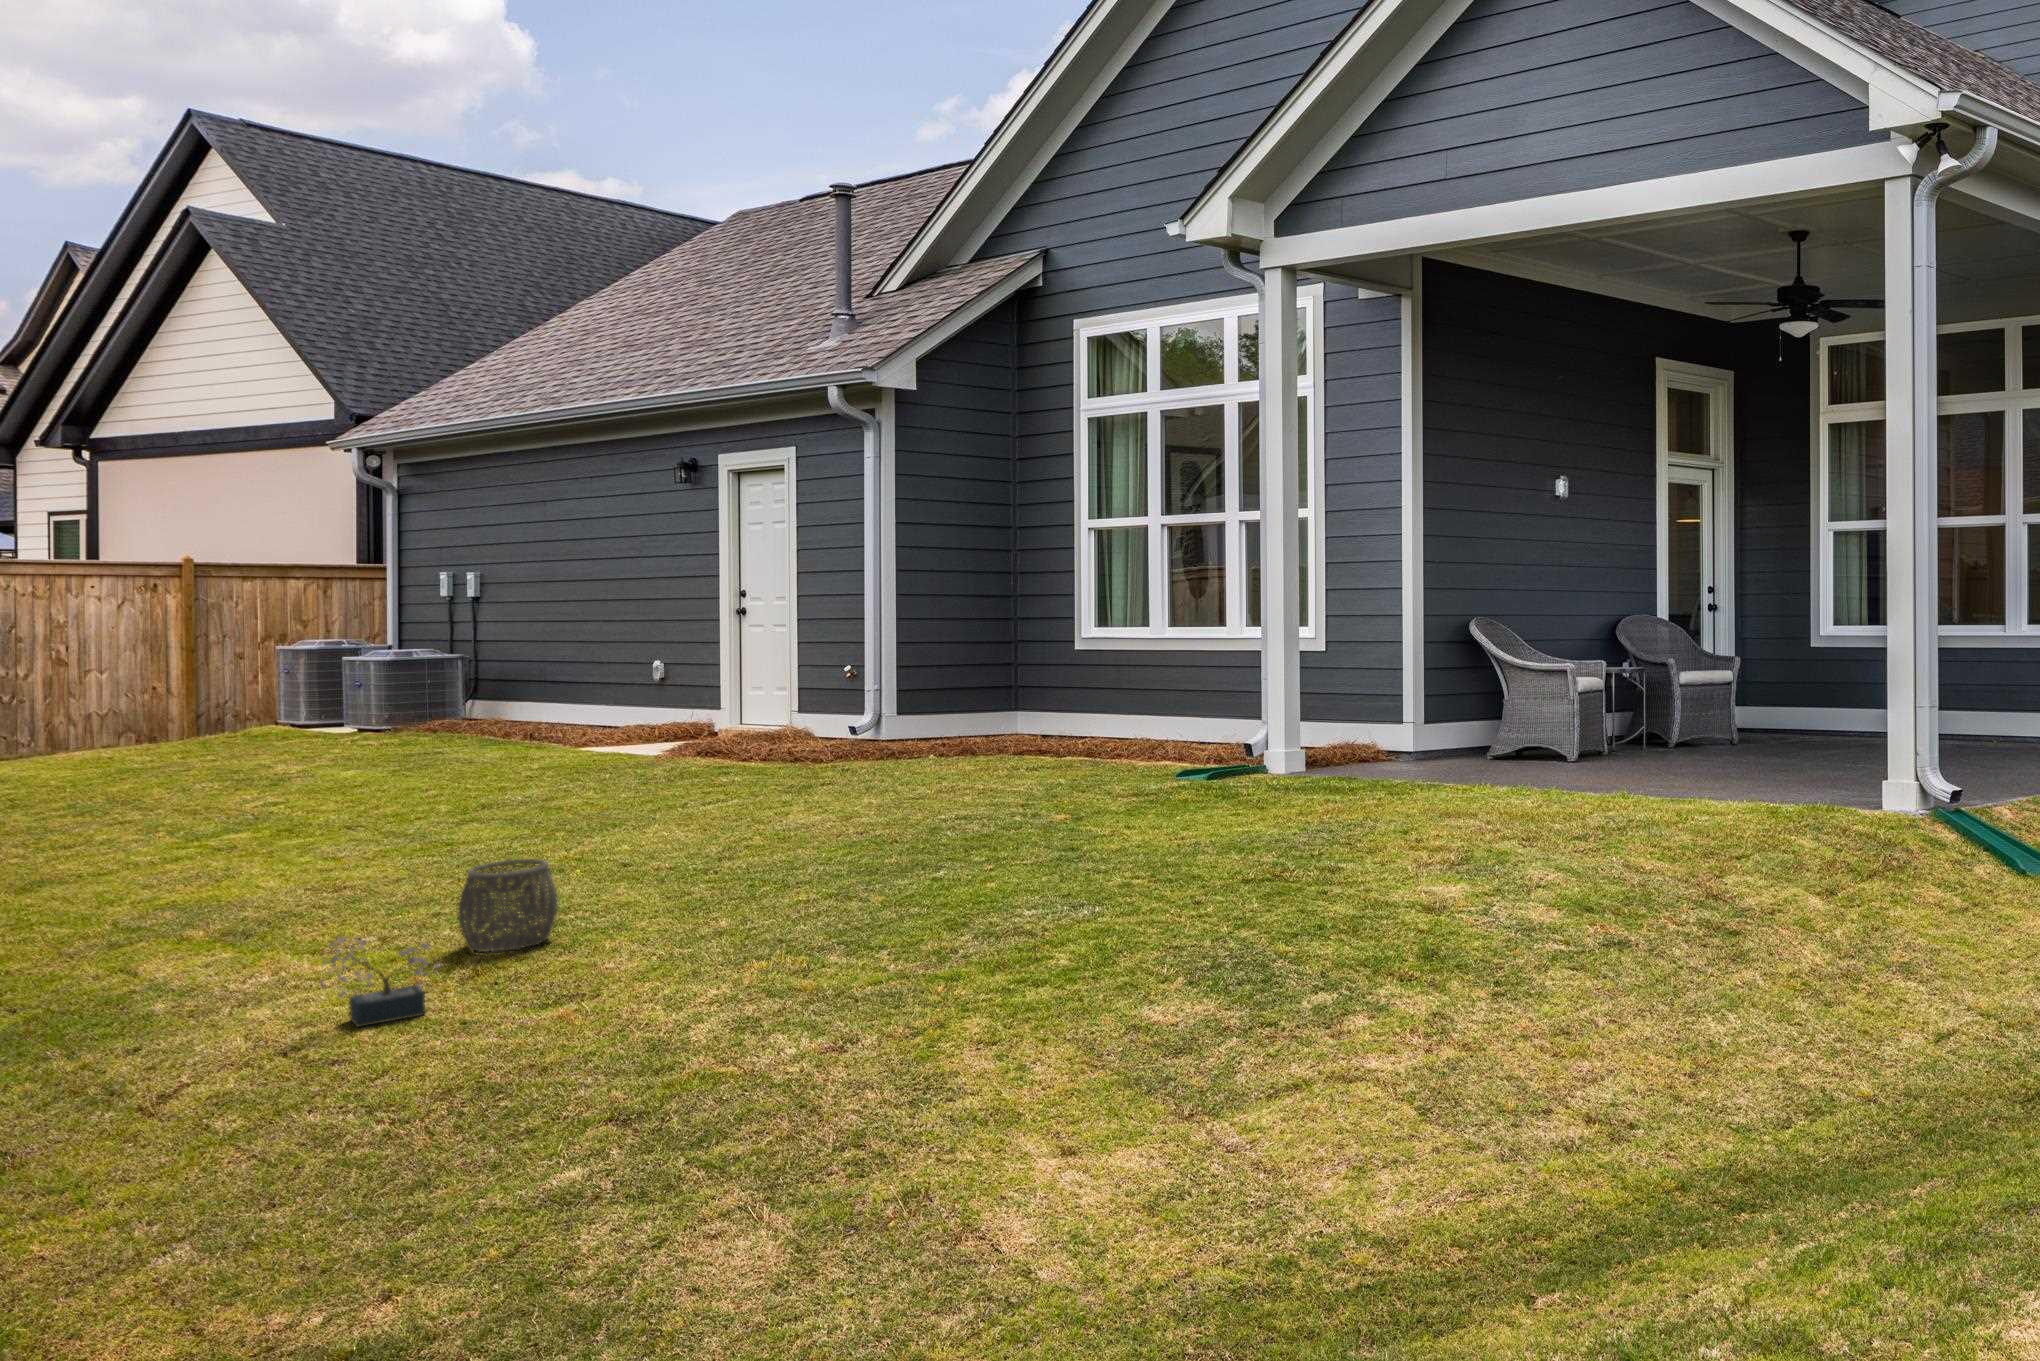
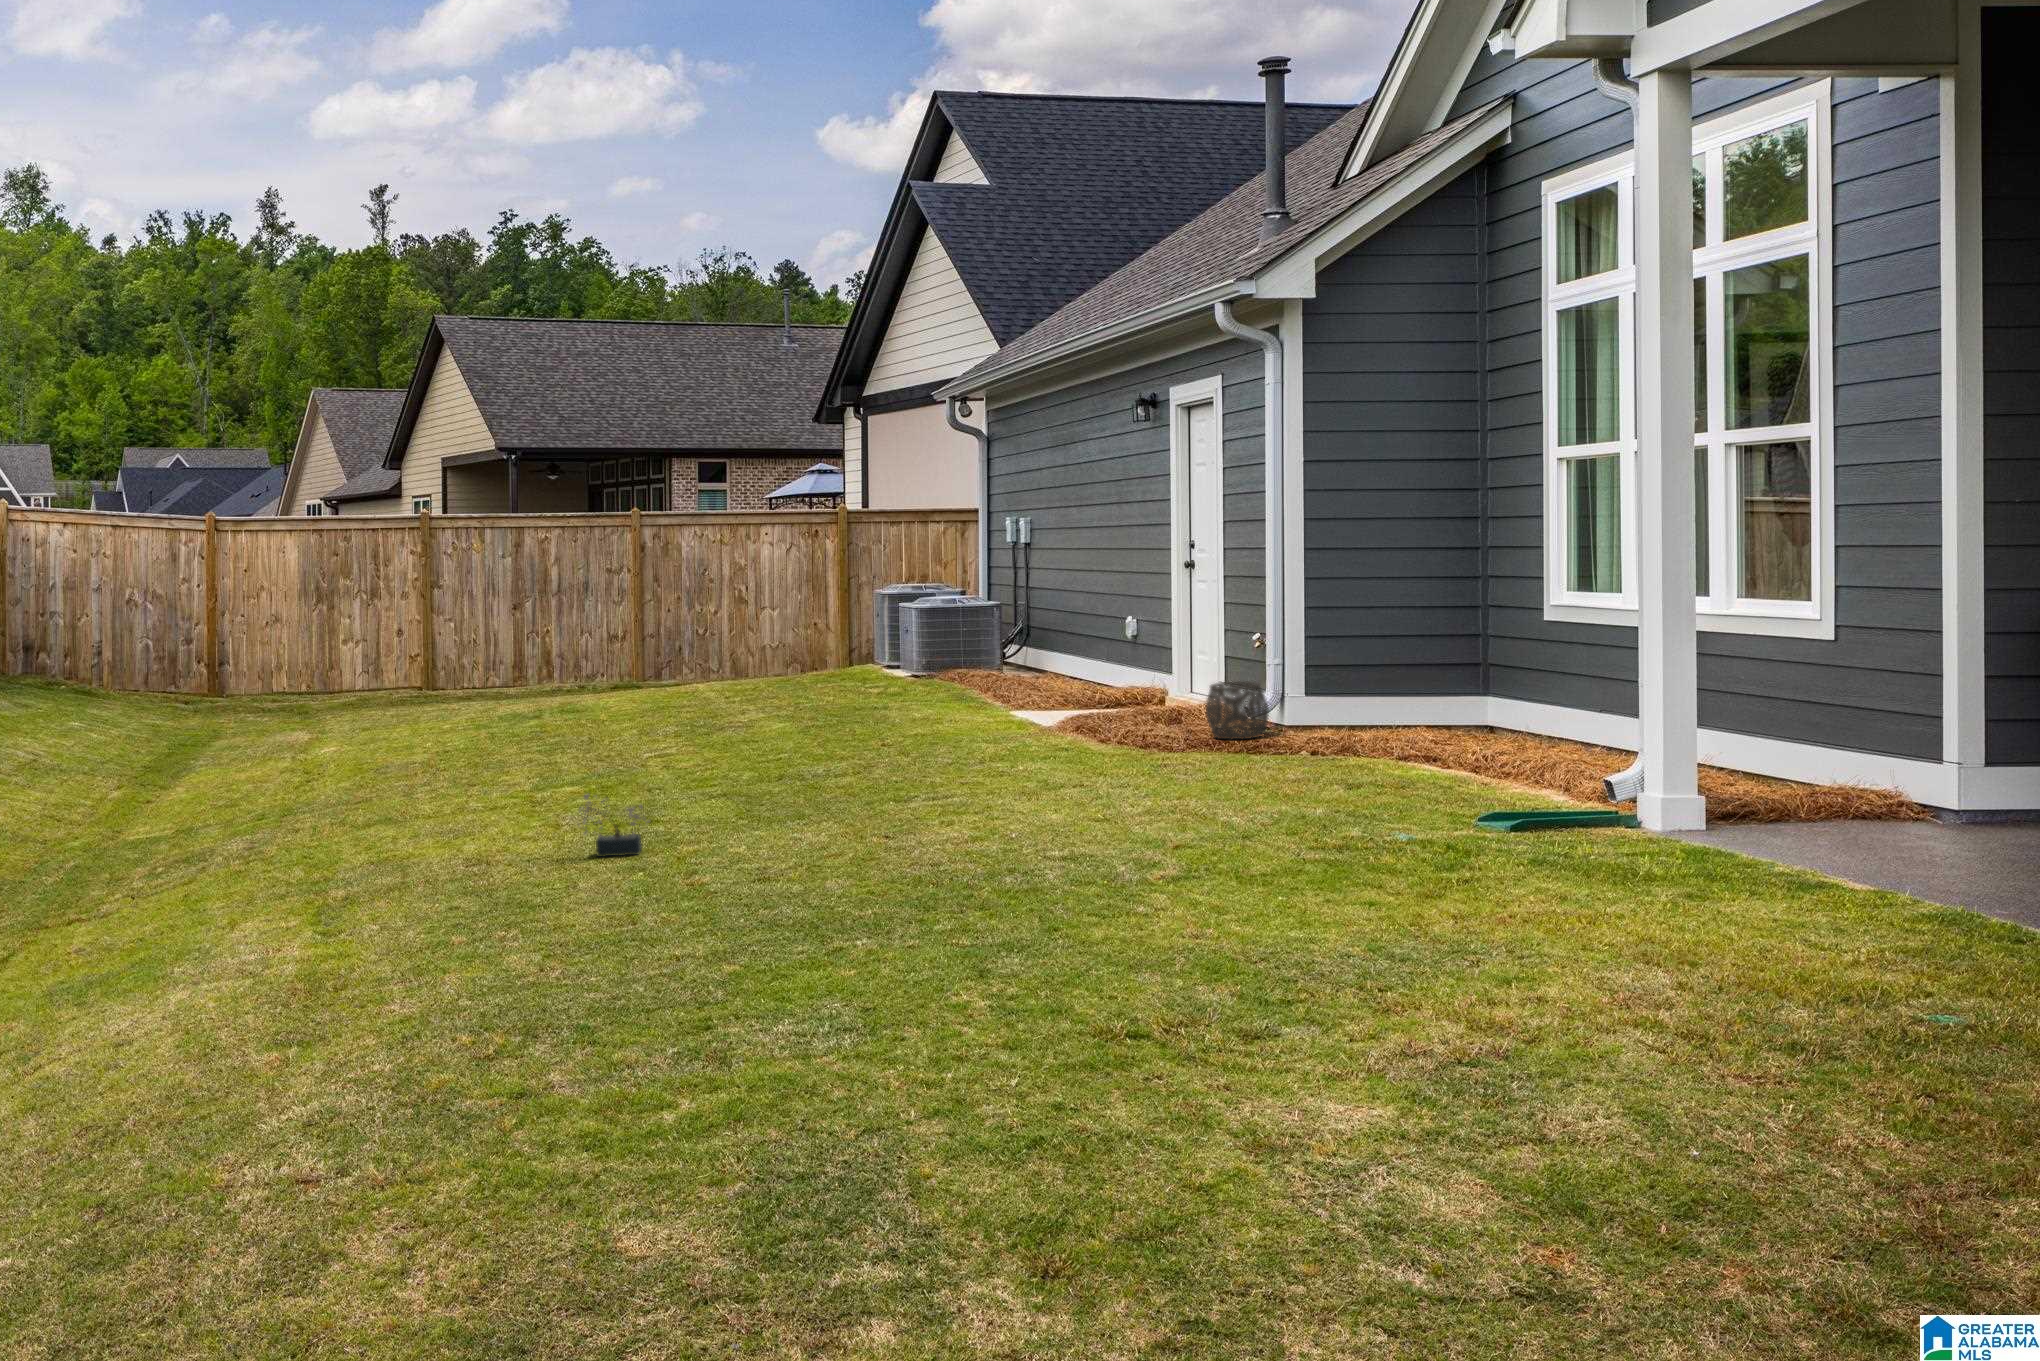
woven basket: present [458,859,558,952] -> present [1206,681,1269,739]

